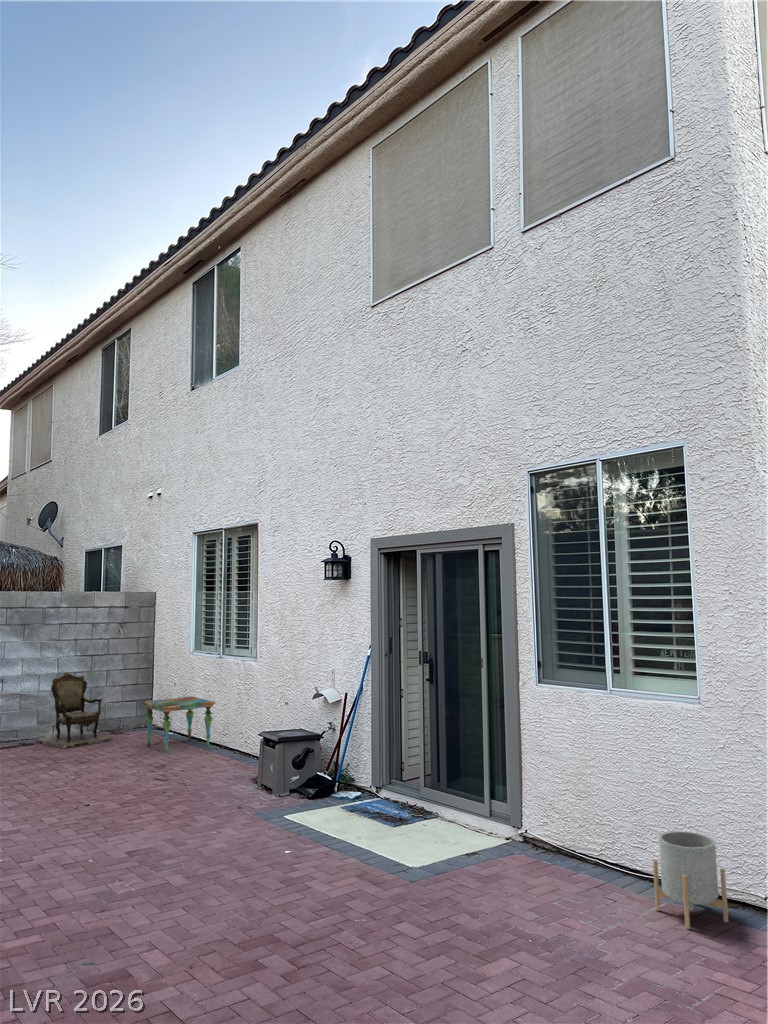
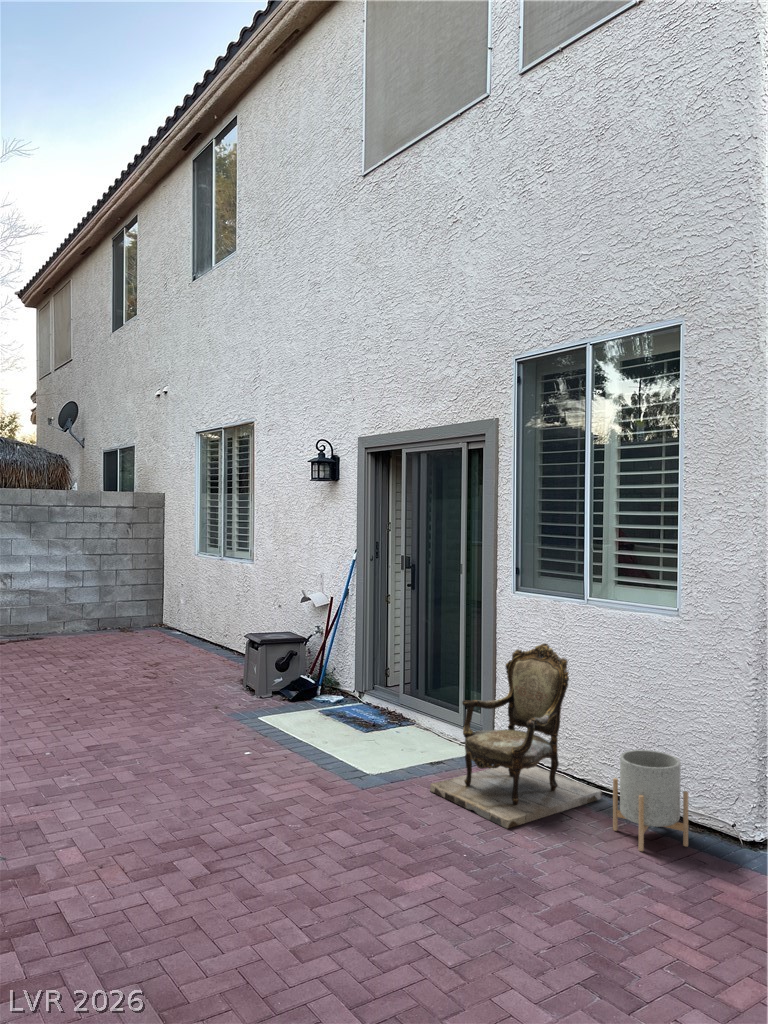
armchair: present [36,673,113,749] -> present [430,643,602,829]
side table: present [142,697,216,753] -> none [143,599,216,653]

